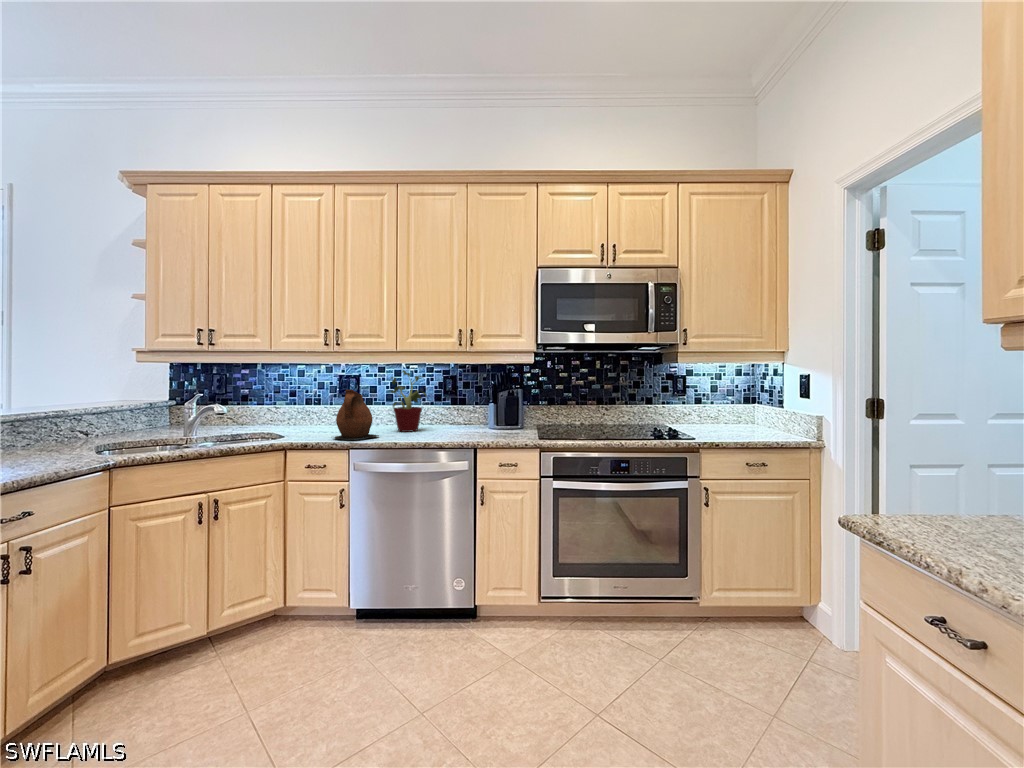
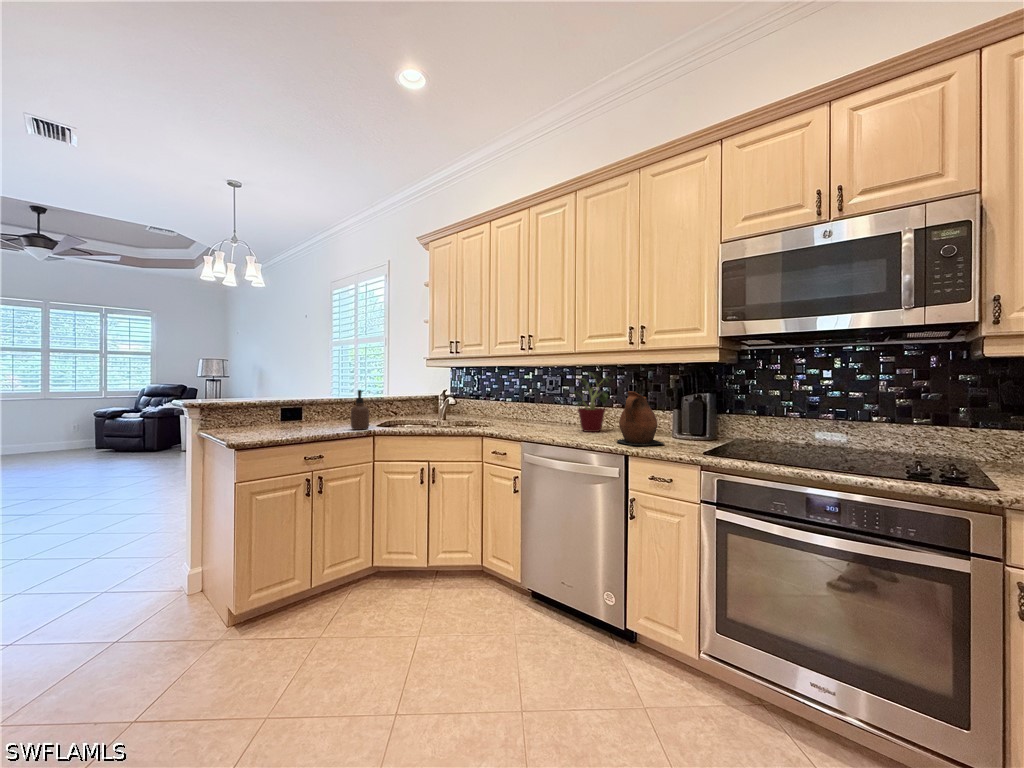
ceramic pitcher: present [334,390,379,440] -> present [617,391,664,445]
soap dispenser: none [39,395,78,460] -> present [351,390,369,430]

